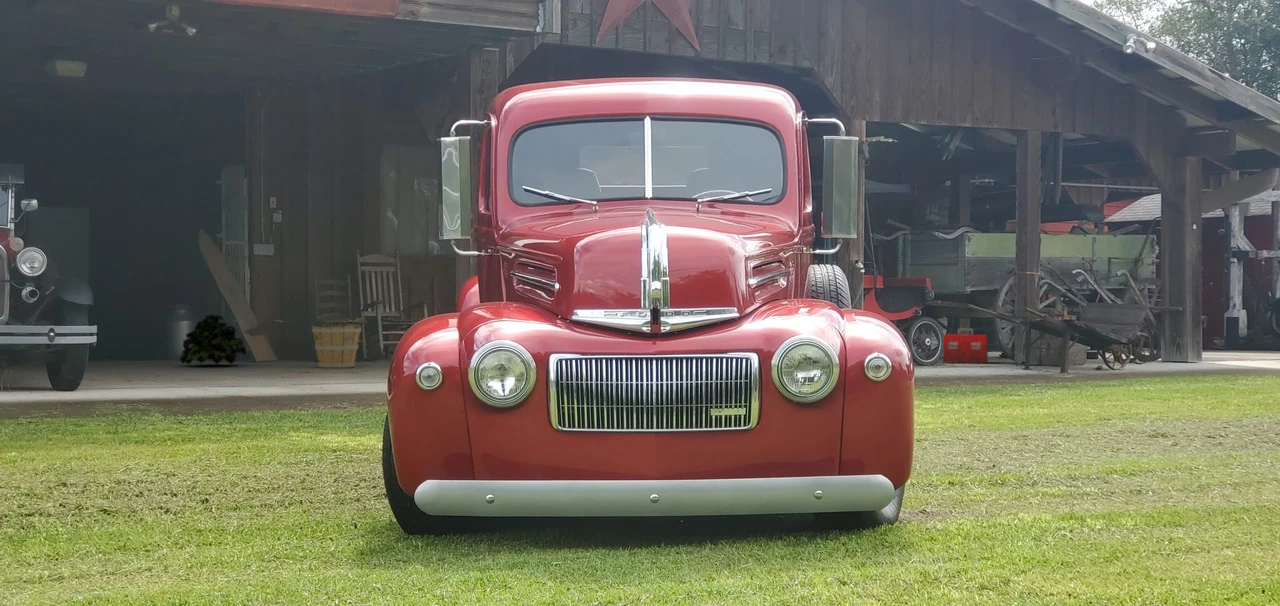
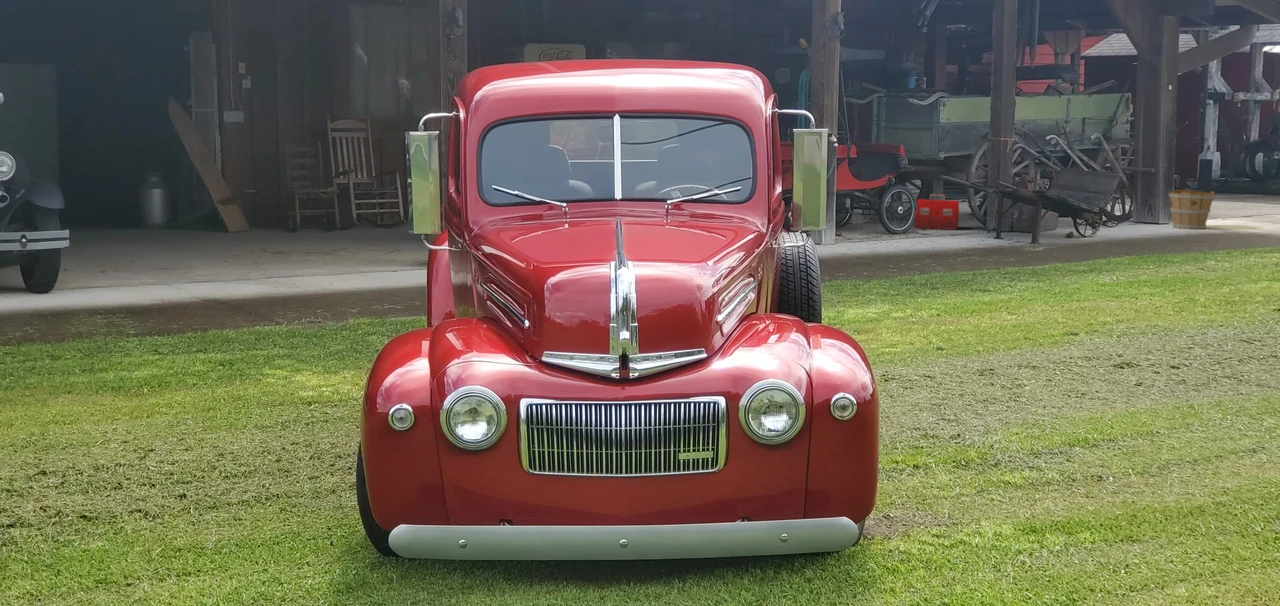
potted plant: present [180,315,246,364] -> none [154,185,220,236]
wooden bucket: present [312,325,361,368] -> present [1169,190,1214,229]

